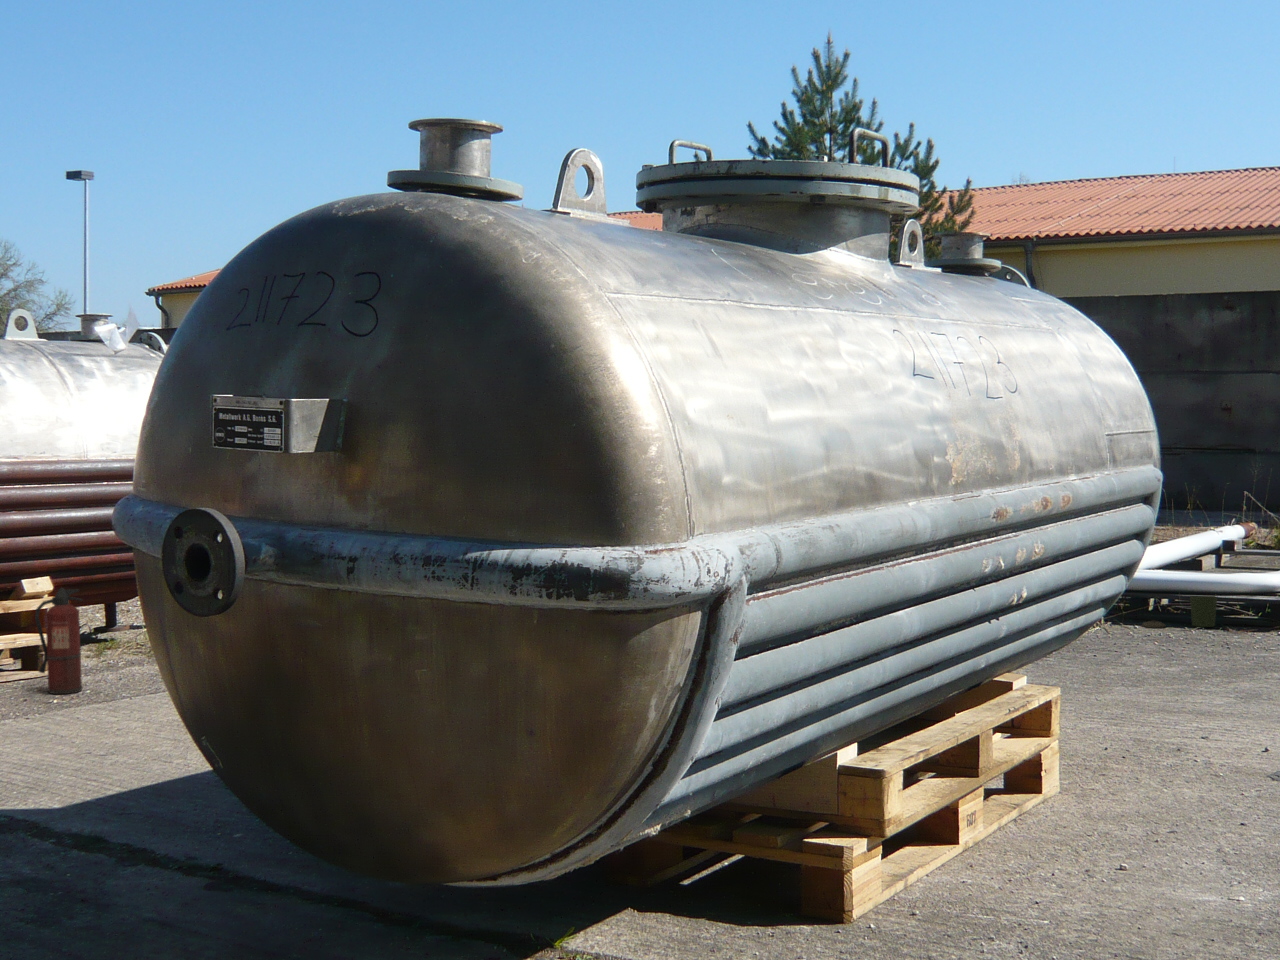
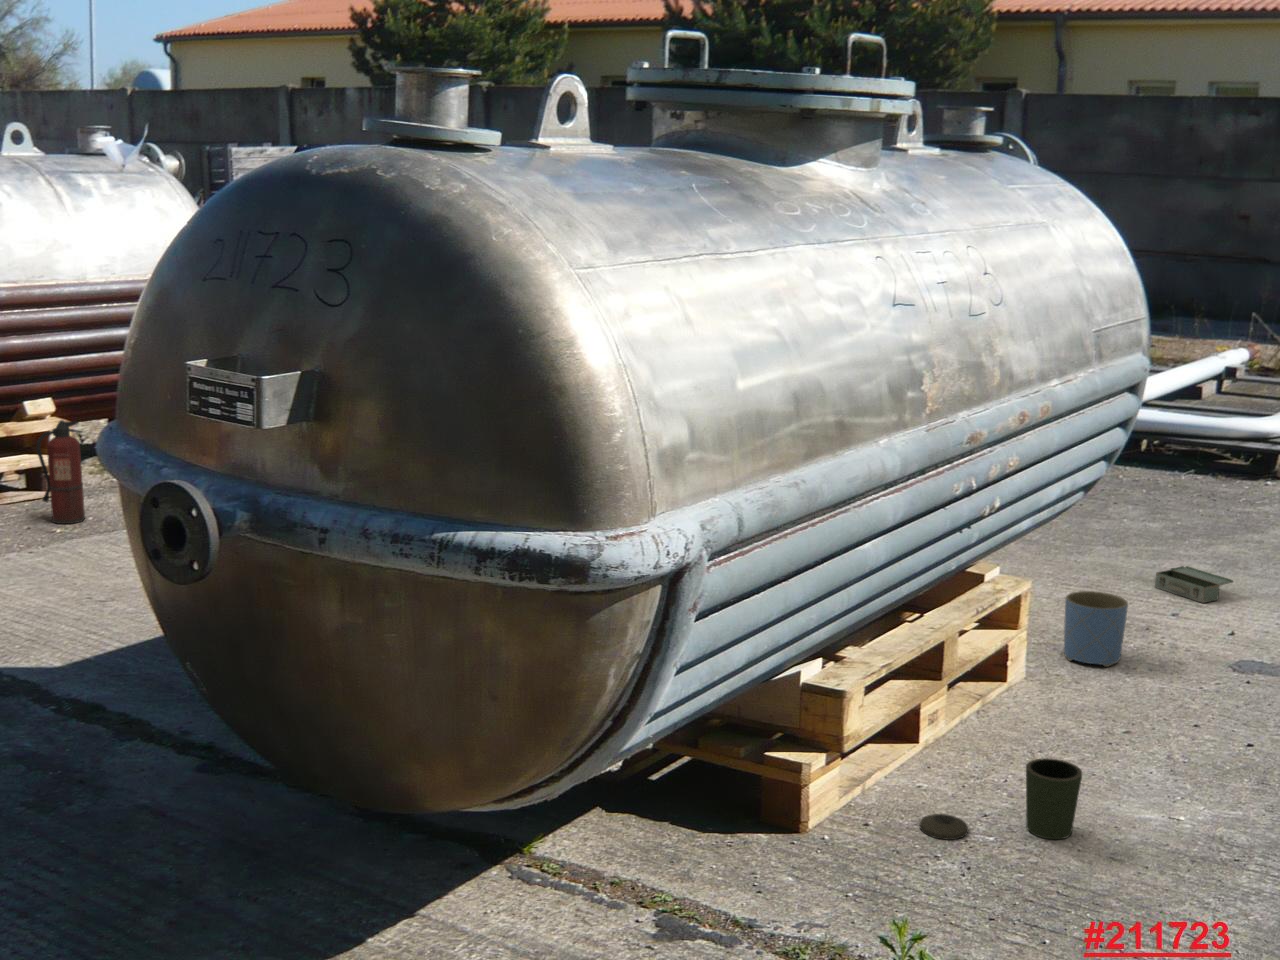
trash can: present [1142,596,1217,628] -> present [919,758,1082,840]
toolbox: none [1174,691,1254,724] -> present [1155,566,1233,603]
planter: none [1090,703,1155,778] -> present [1064,591,1128,667]

